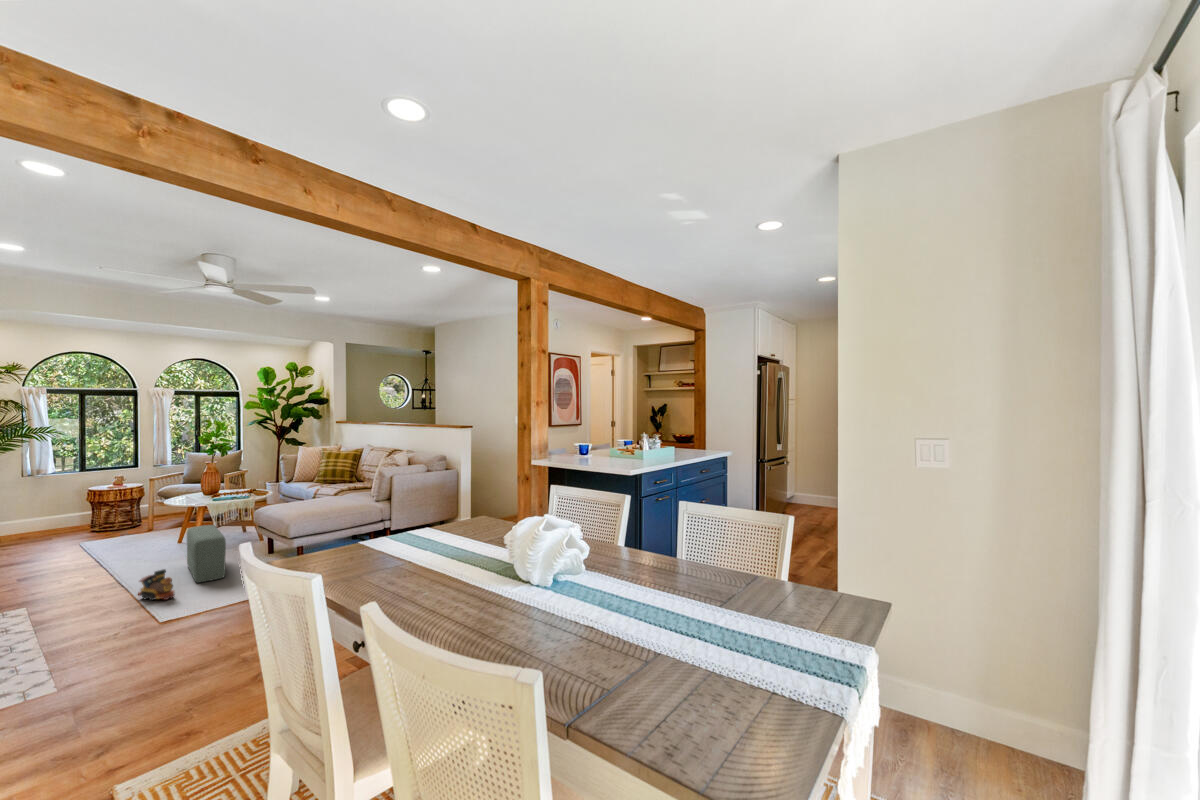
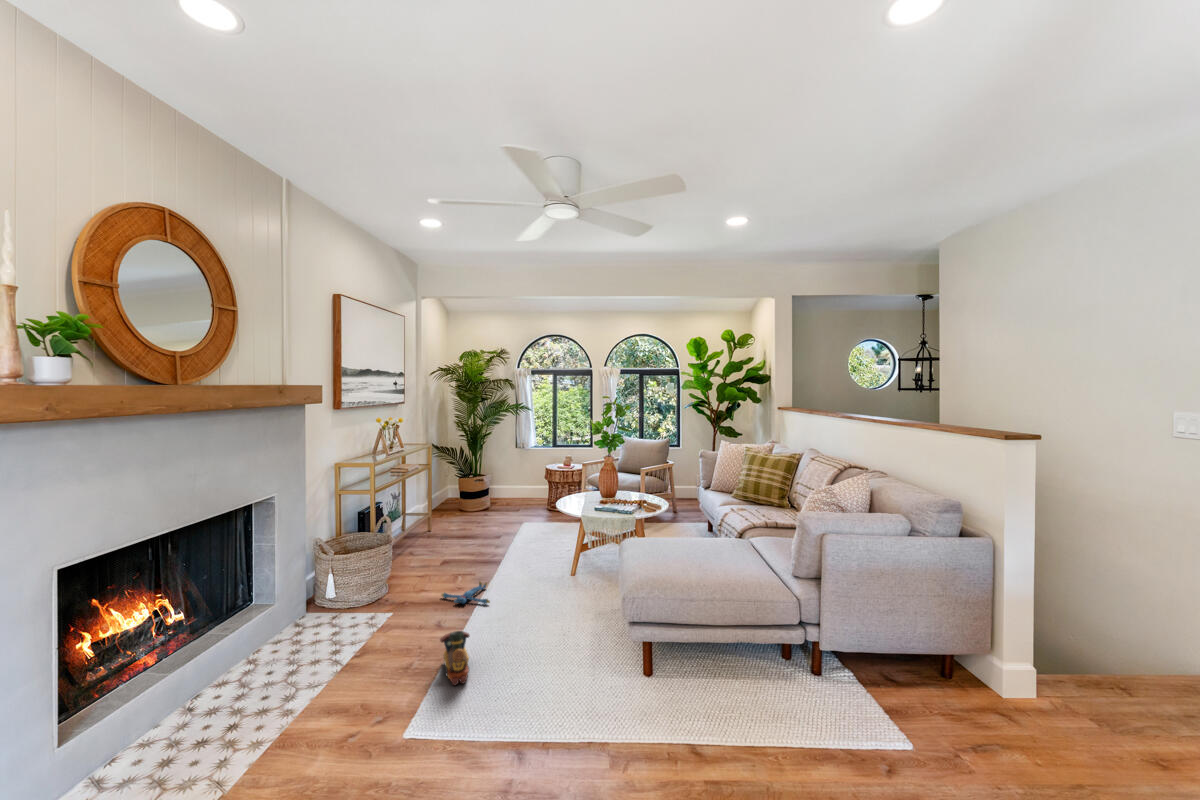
pouf: present [187,525,226,583] -> none [515,553,575,657]
plush toy: none [71,569,134,586] -> present [442,582,490,604]

